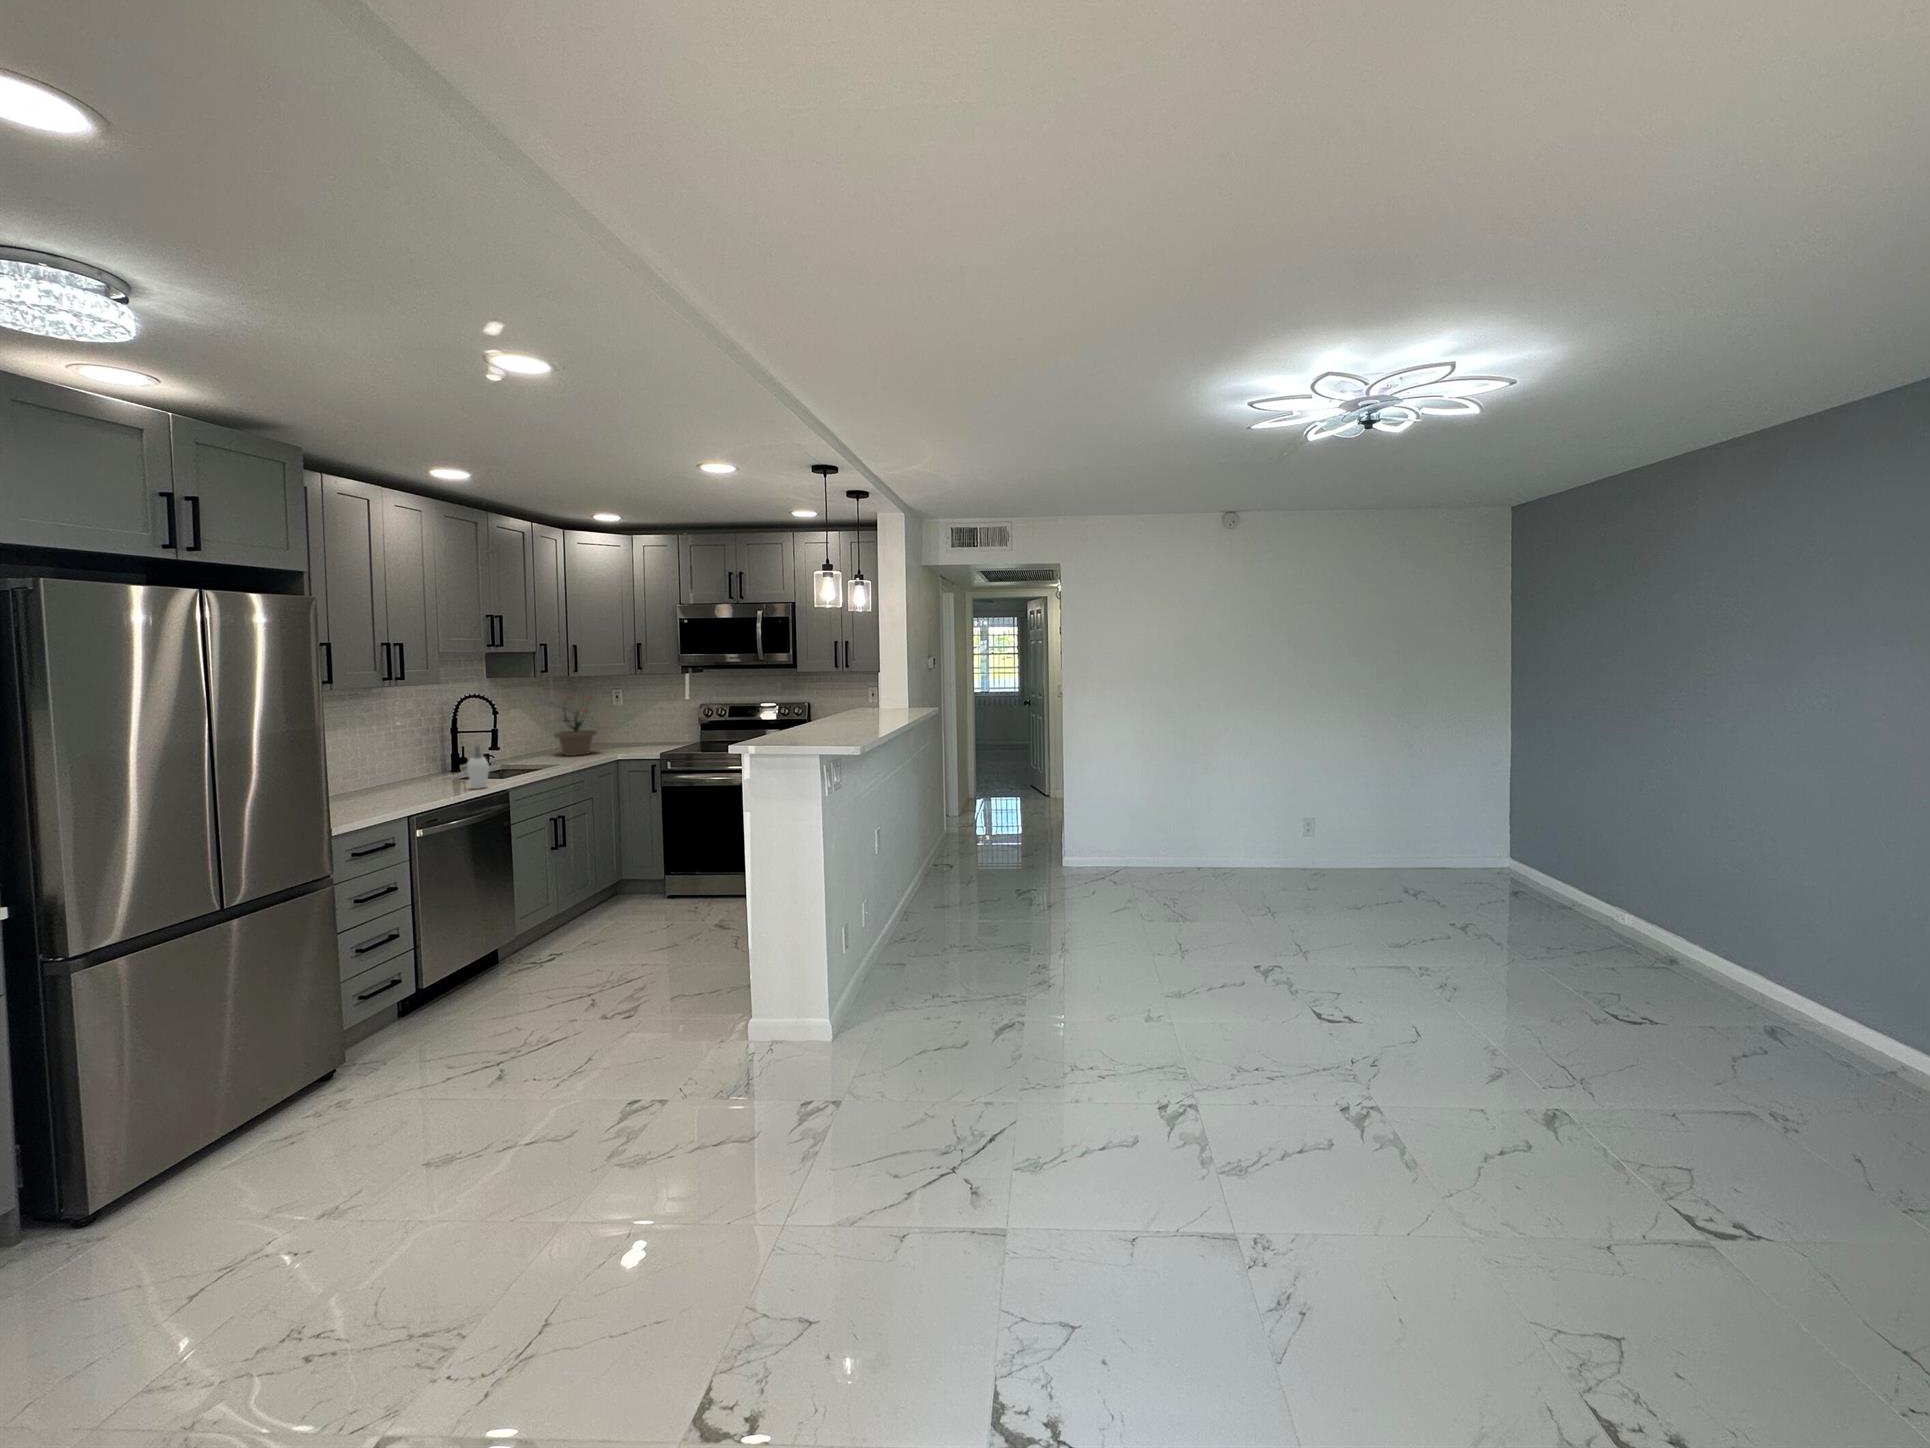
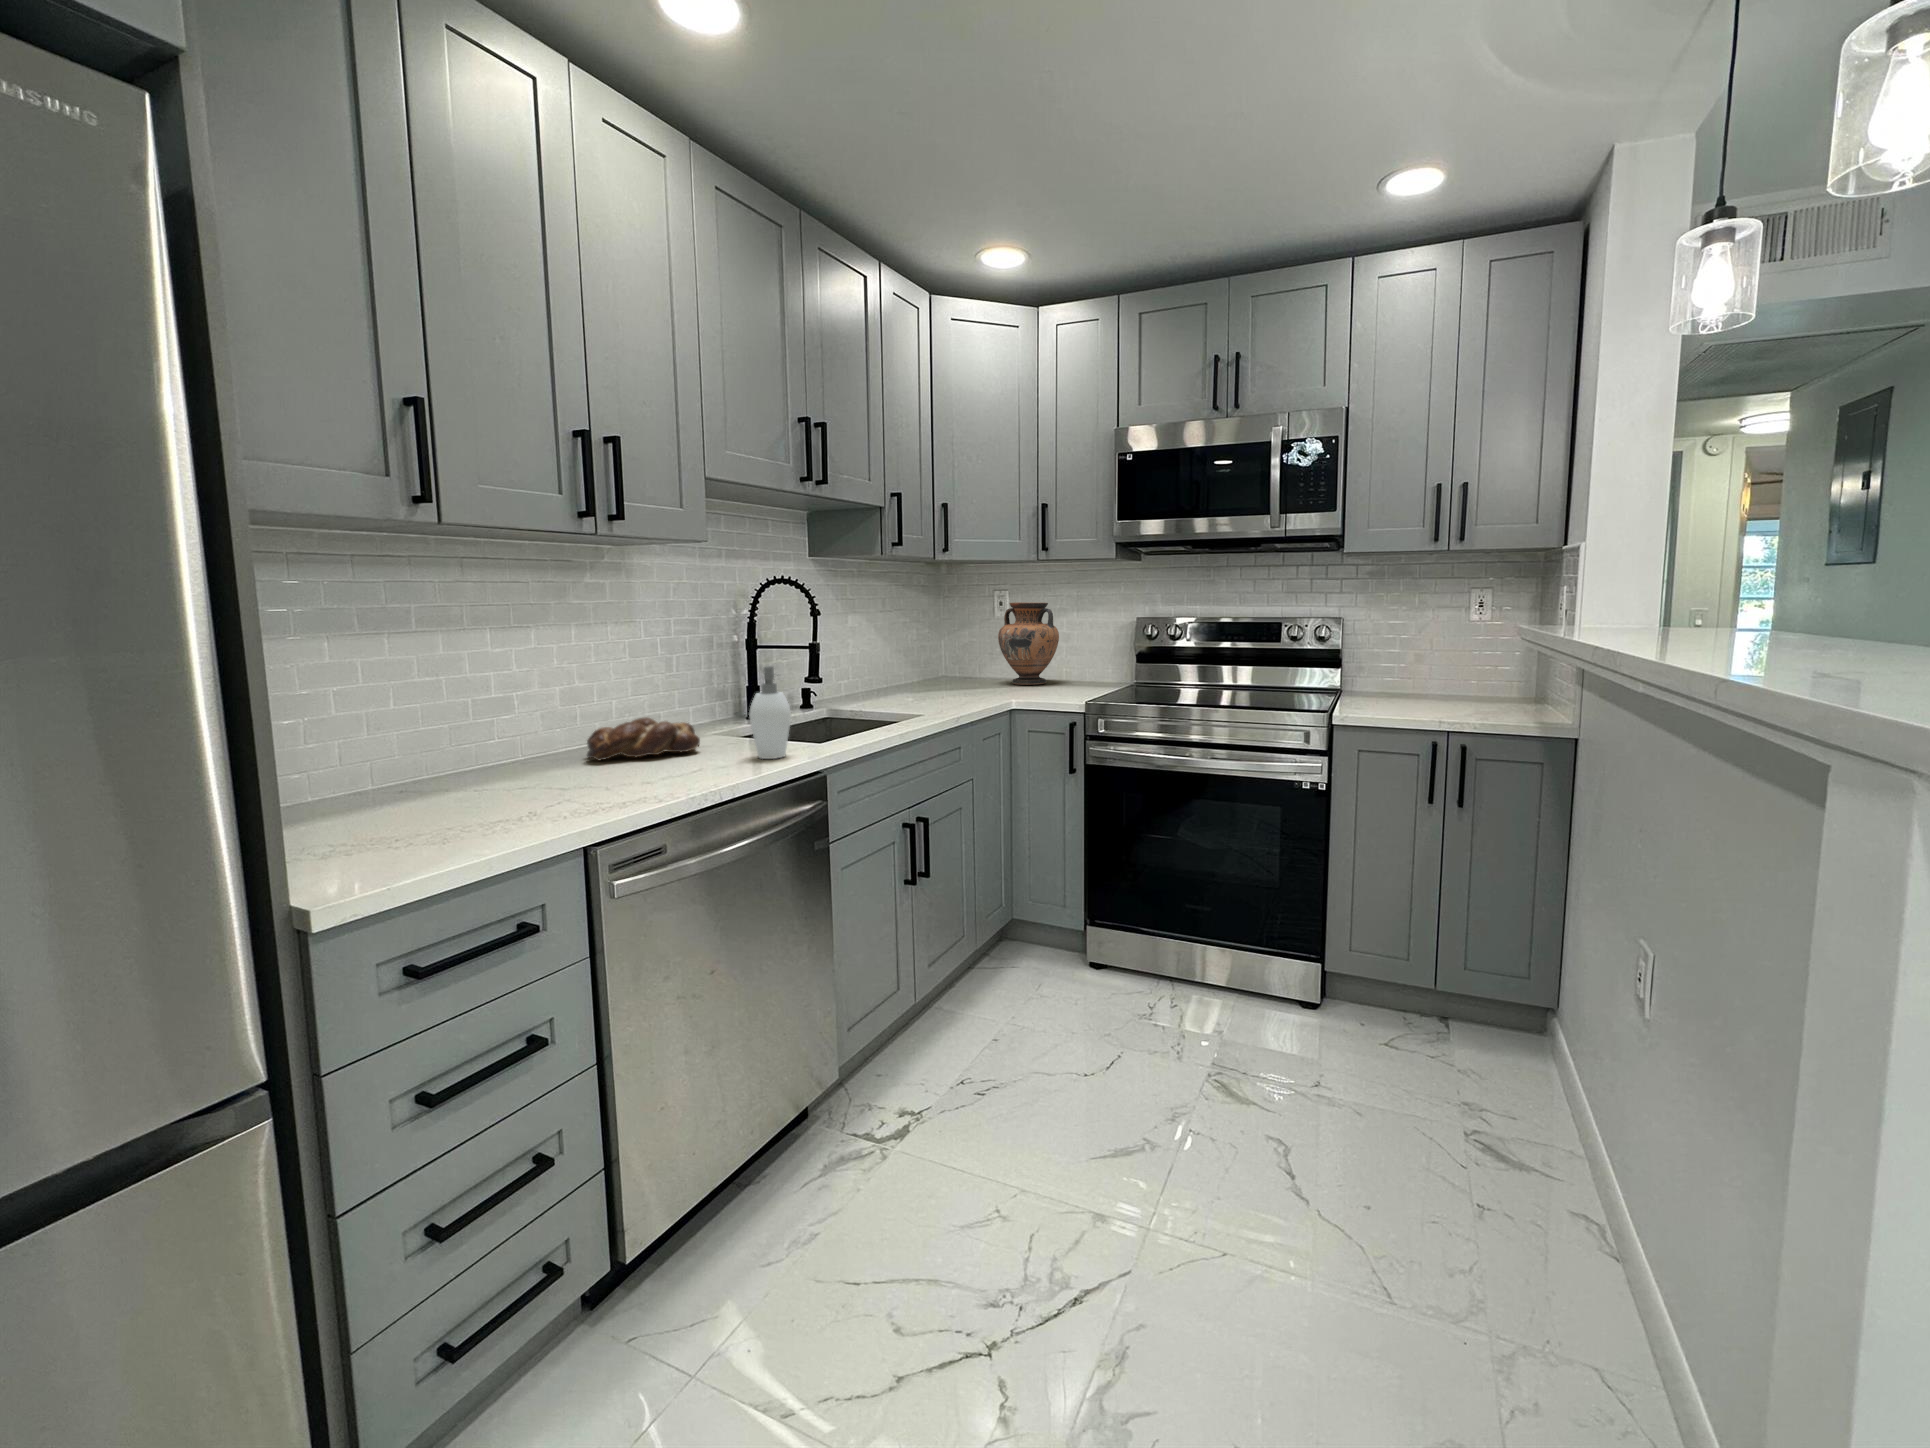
potted plant: present [551,695,600,756] -> none [898,592,984,698]
vase: none [614,695,654,745] -> present [998,602,1059,685]
bread loaf: none [374,773,437,795] -> present [587,717,700,761]

